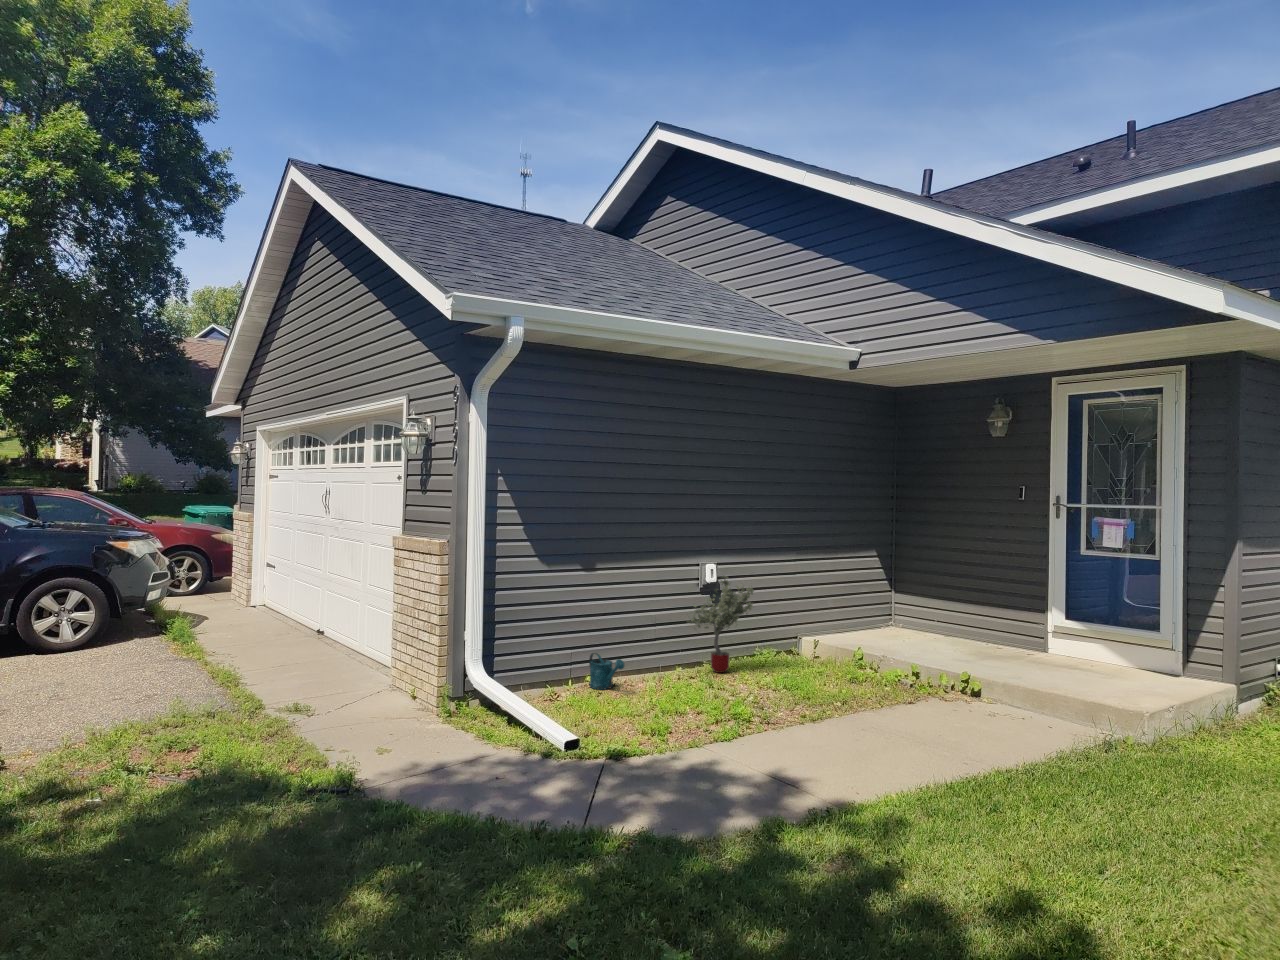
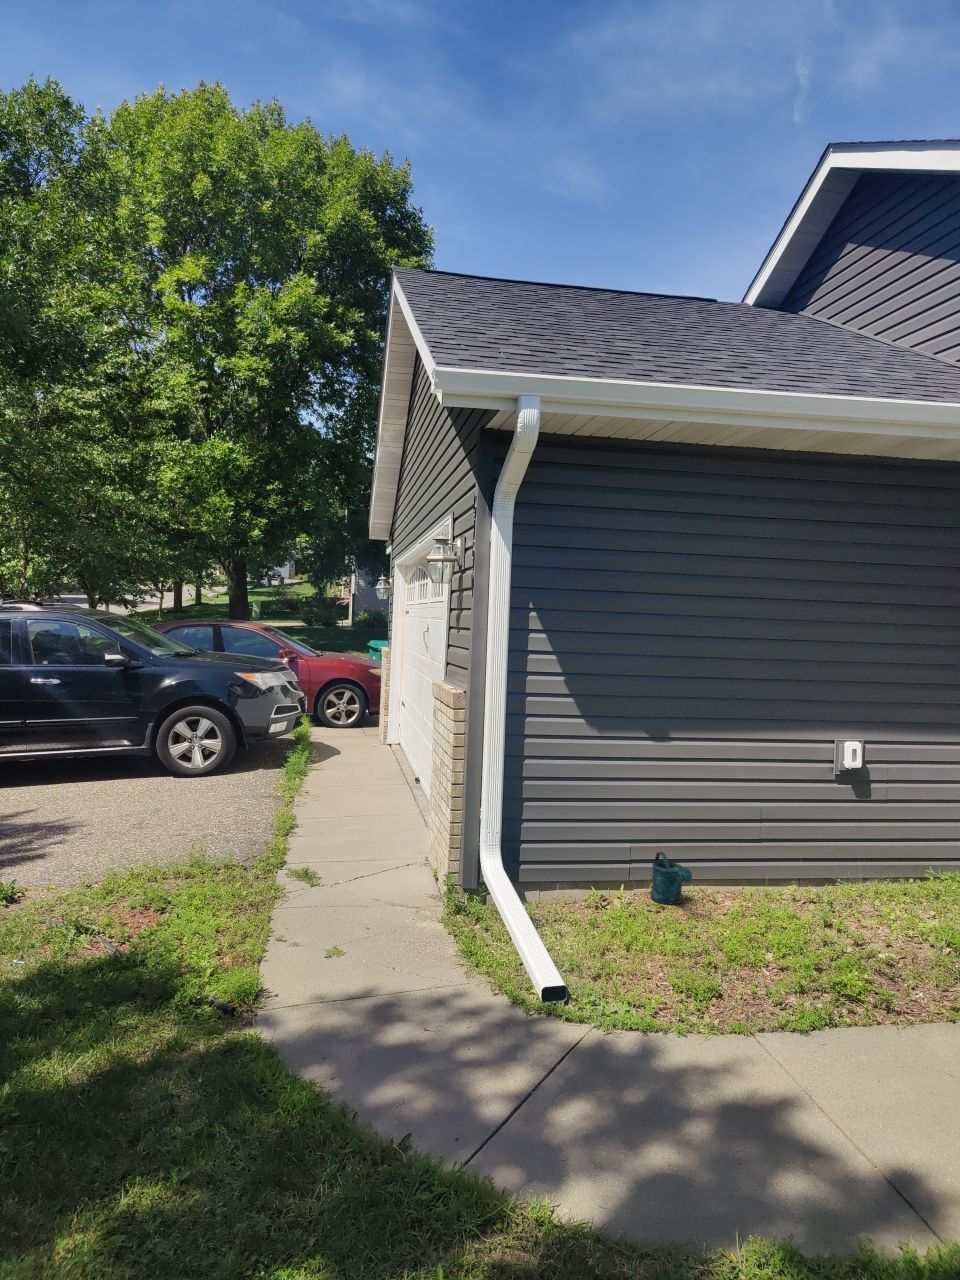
potted tree: present [688,575,754,673] -> none [804,761,919,904]

